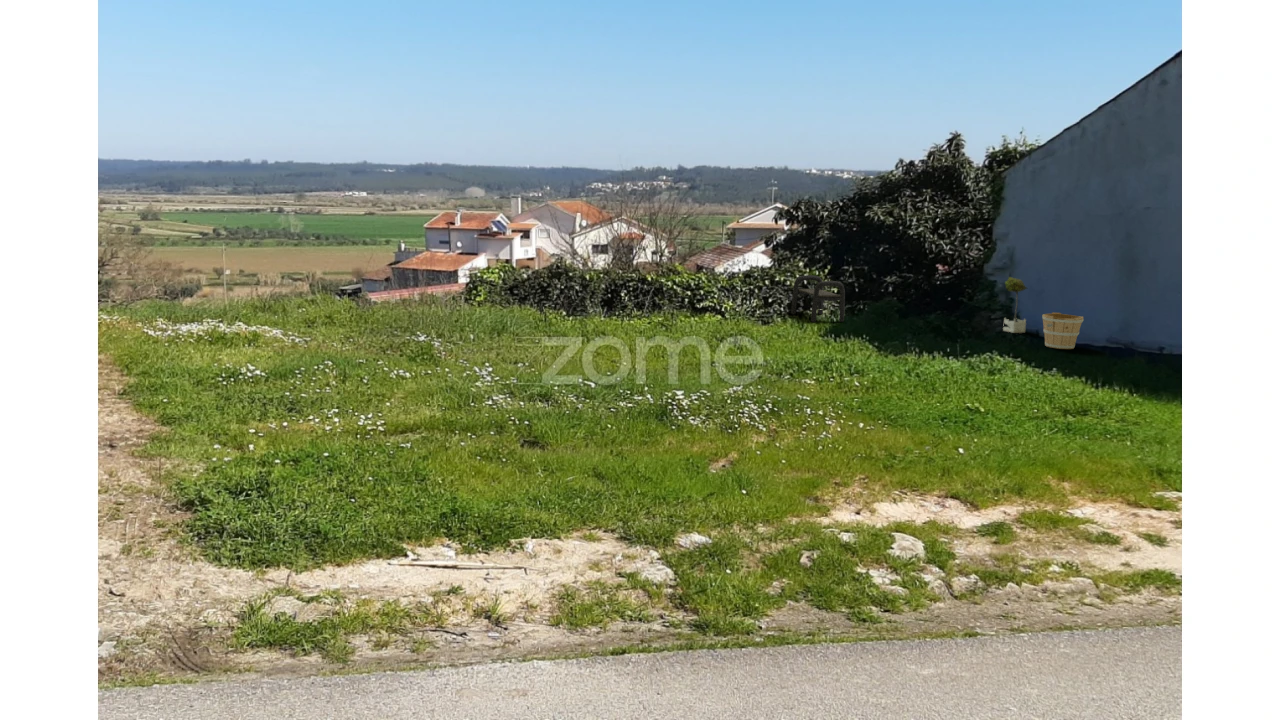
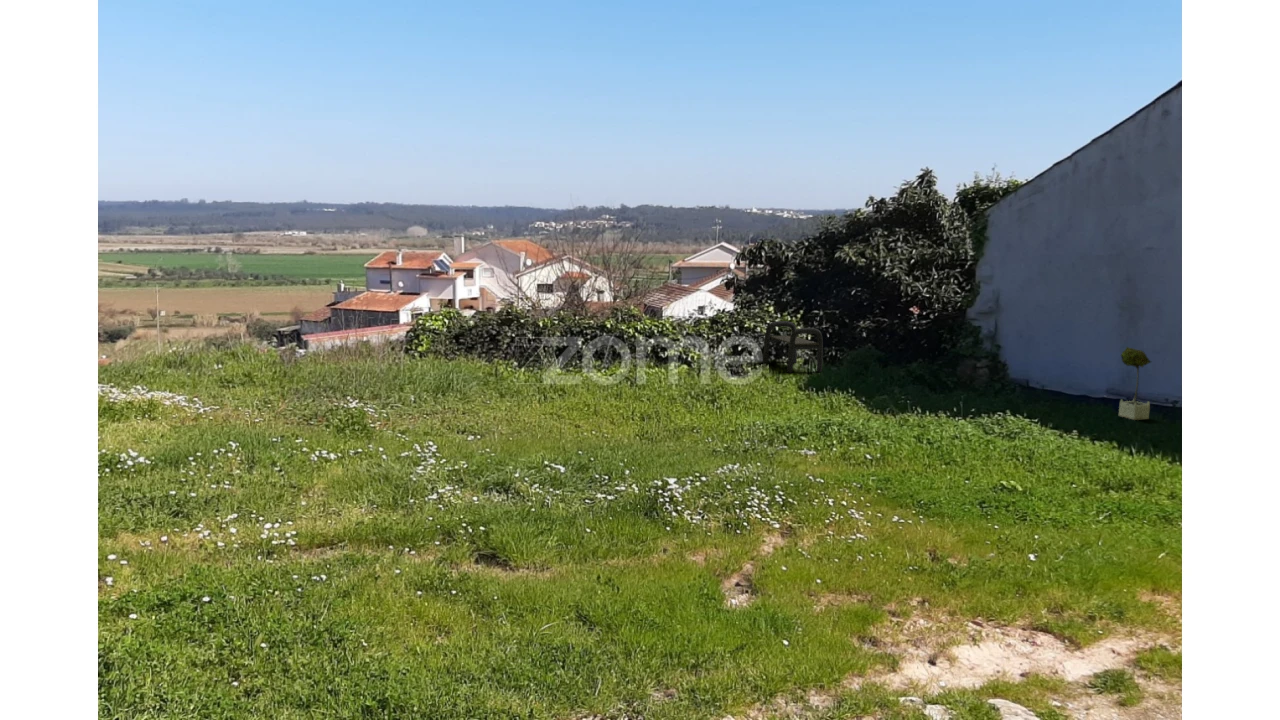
potted tree: present [1003,277,1027,333] -> present [1119,347,1151,420]
wooden bucket: present [1042,312,1084,349] -> none [1041,362,1086,402]

